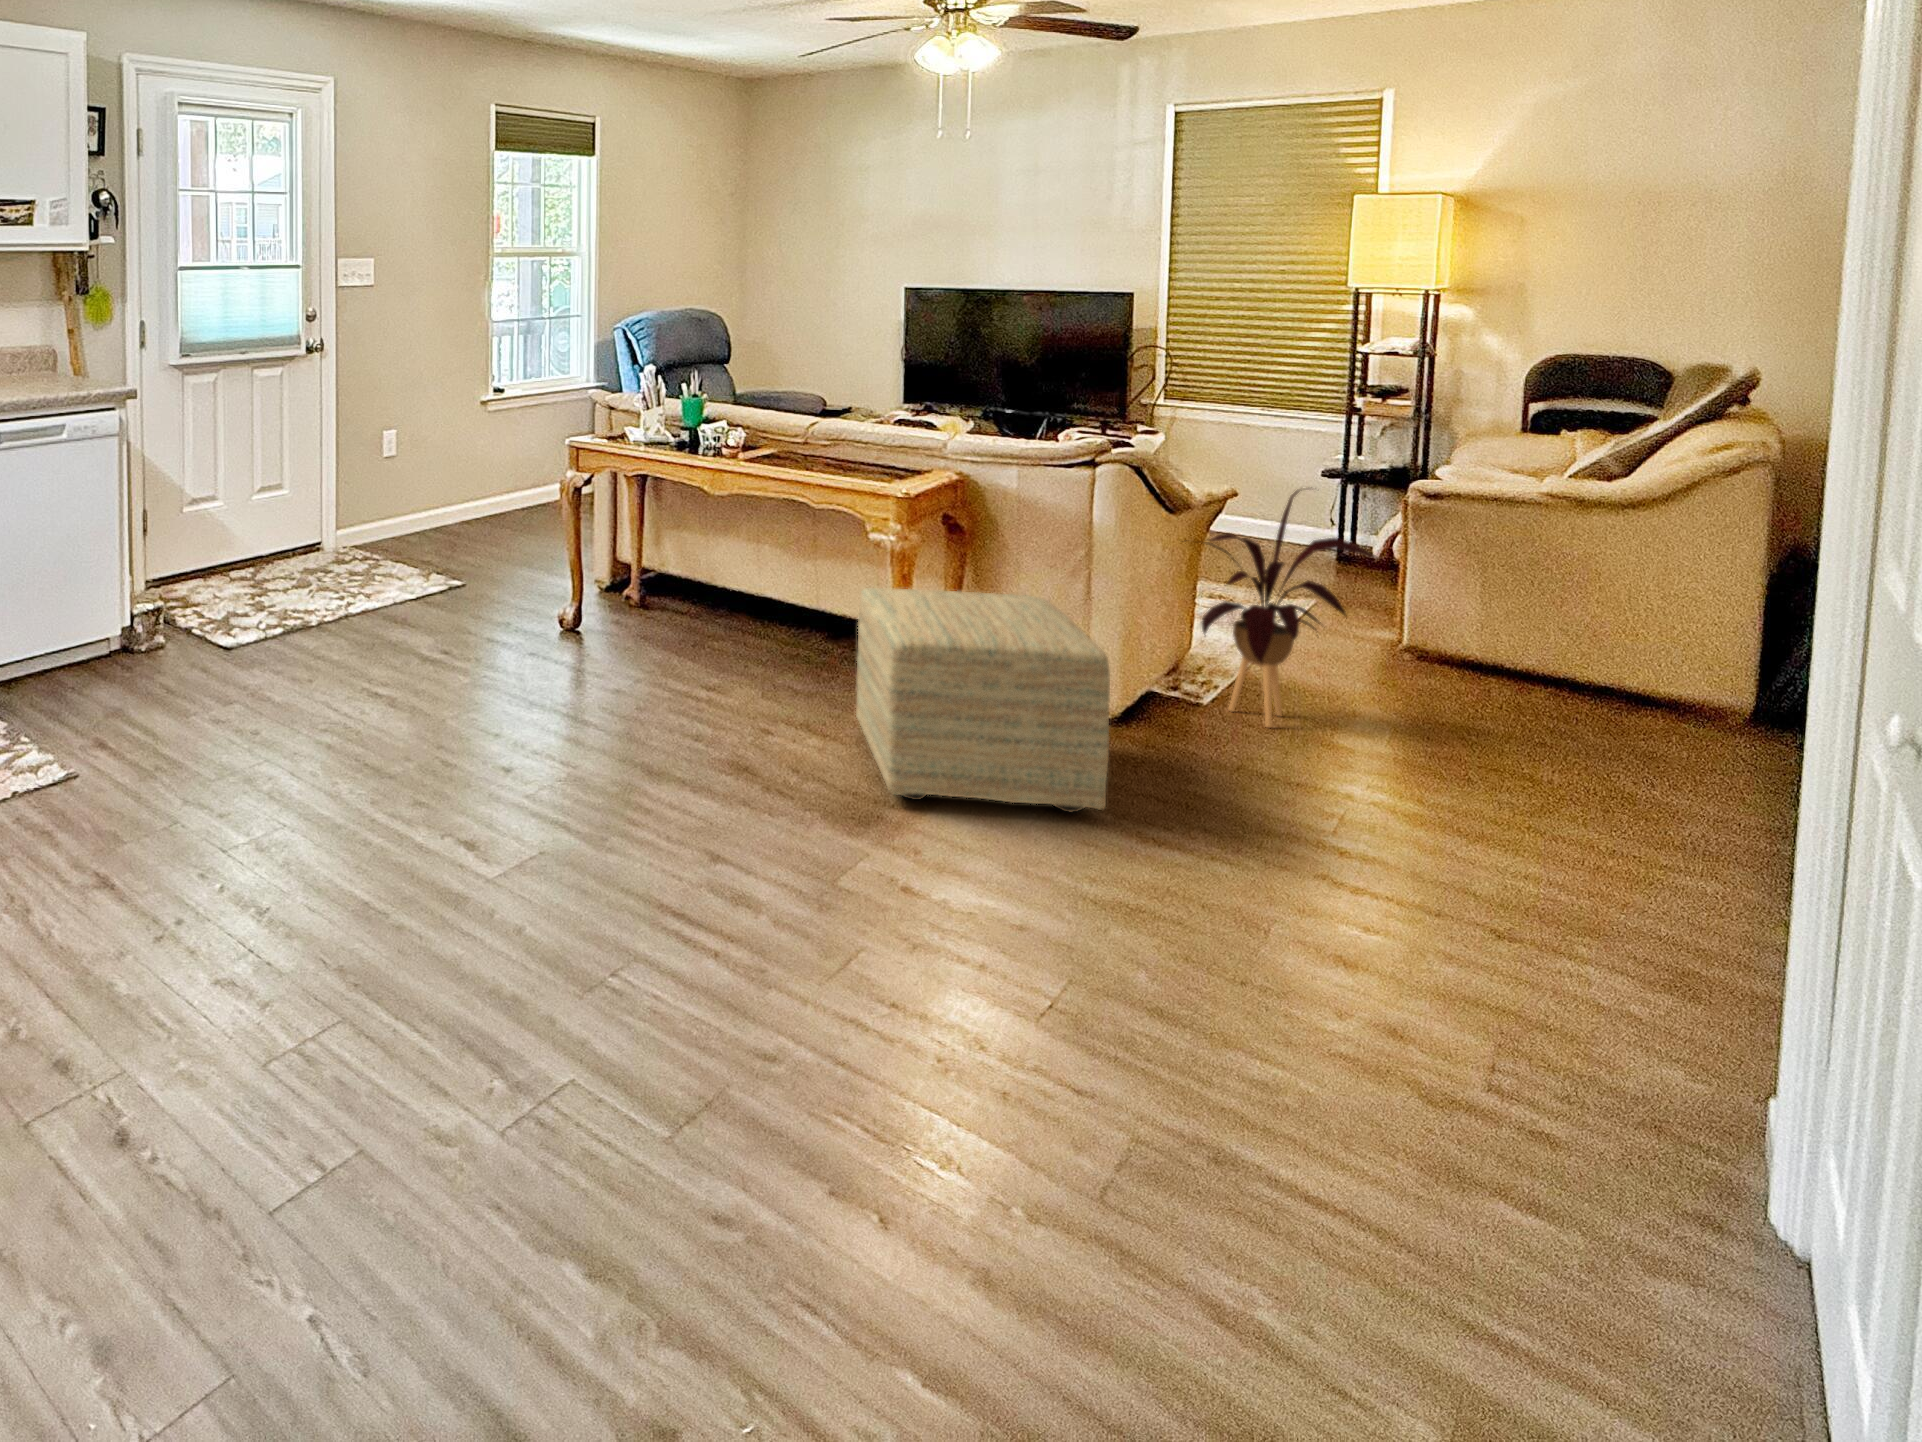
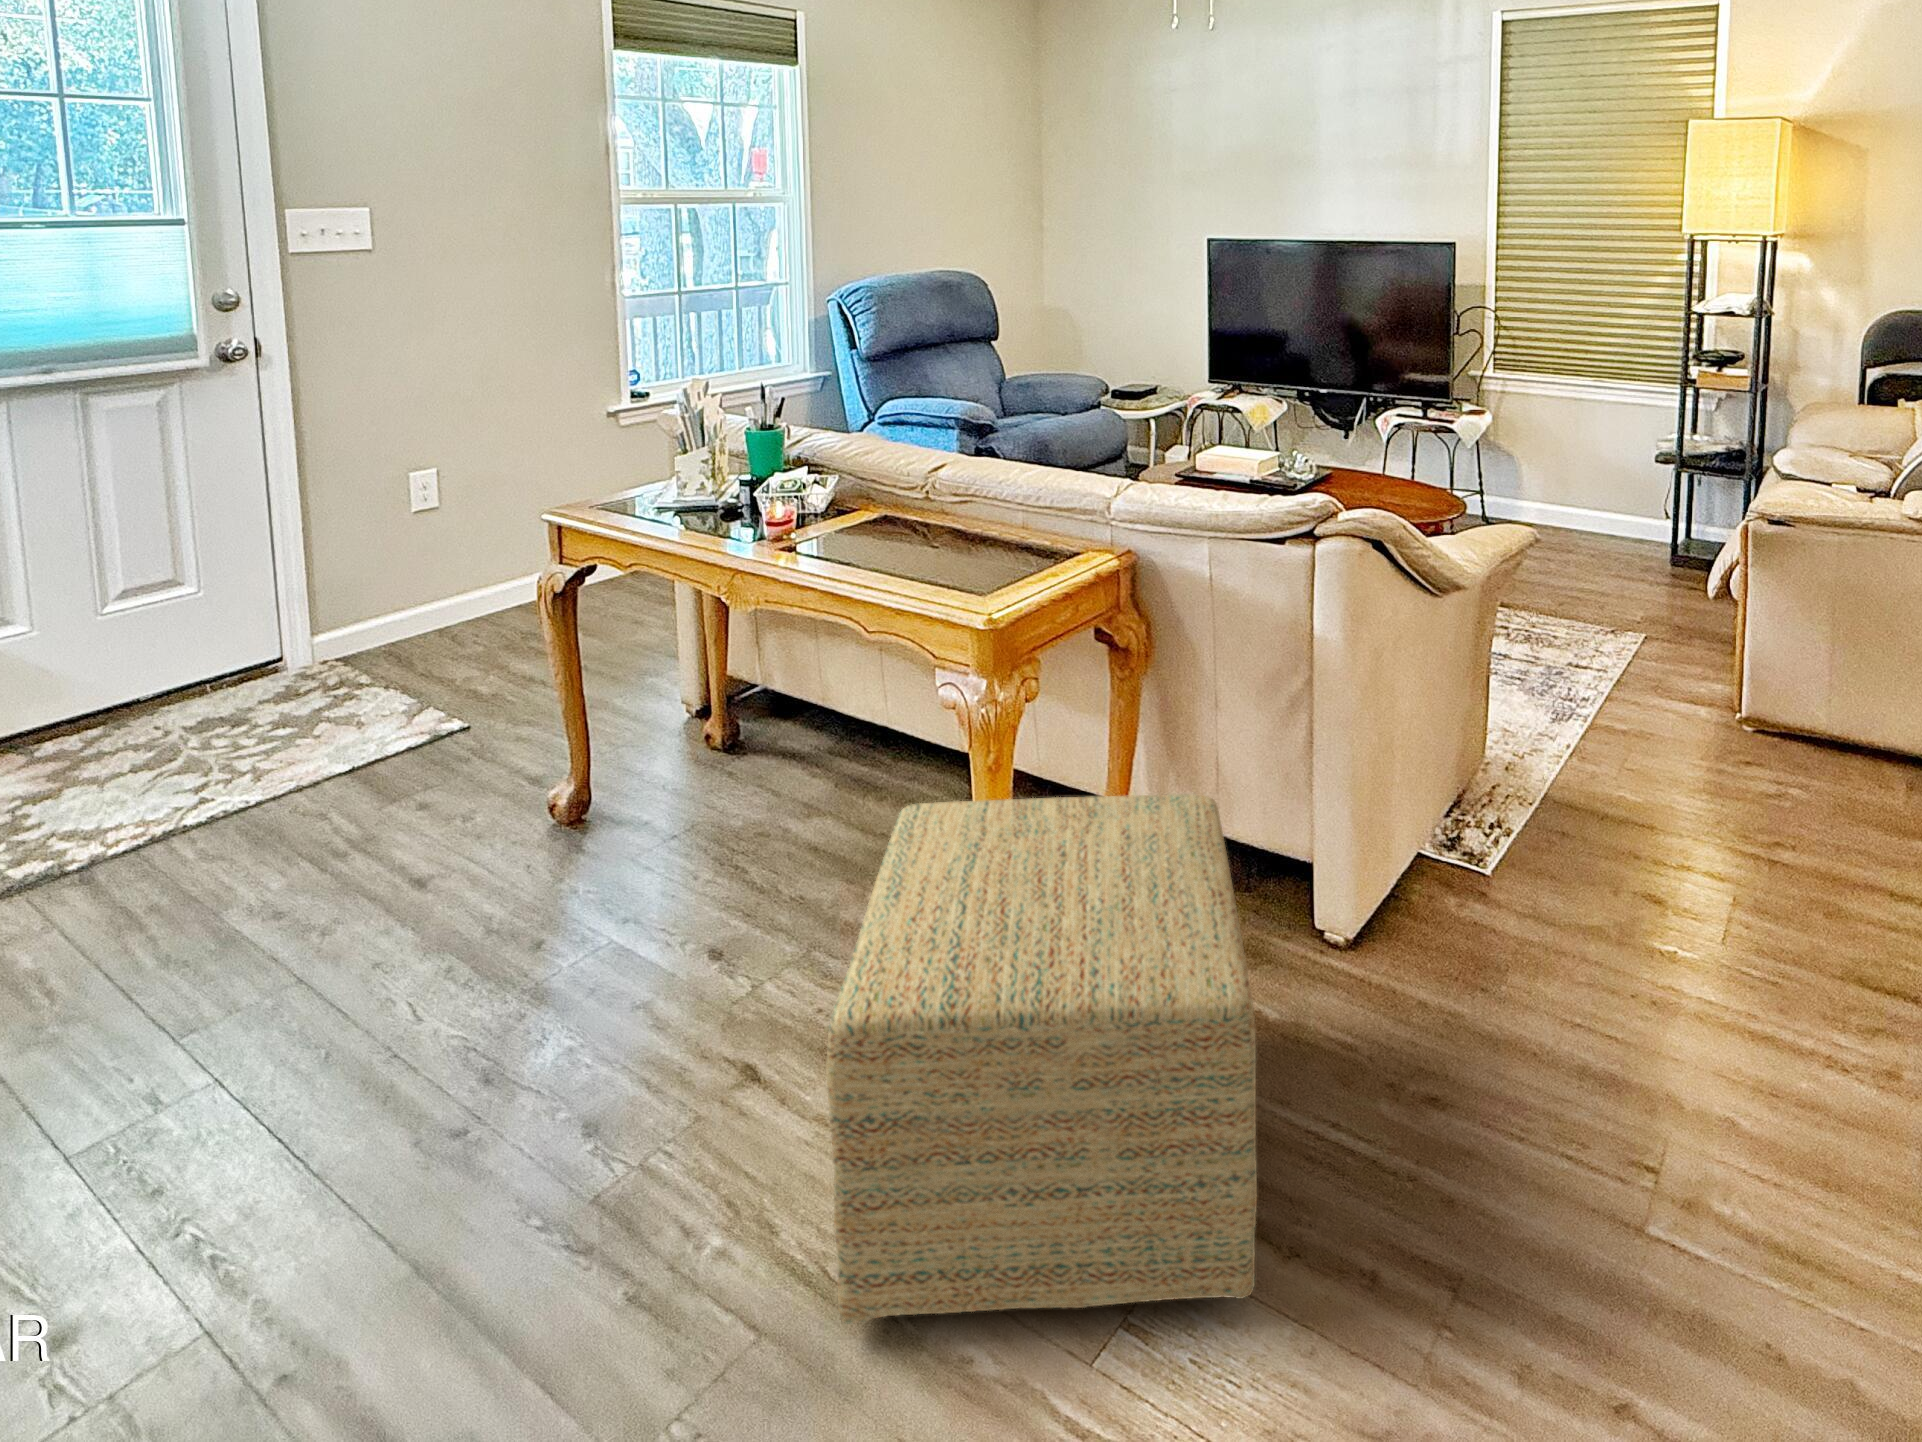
house plant: present [1185,490,1379,727] -> none [1449,554,1728,930]

